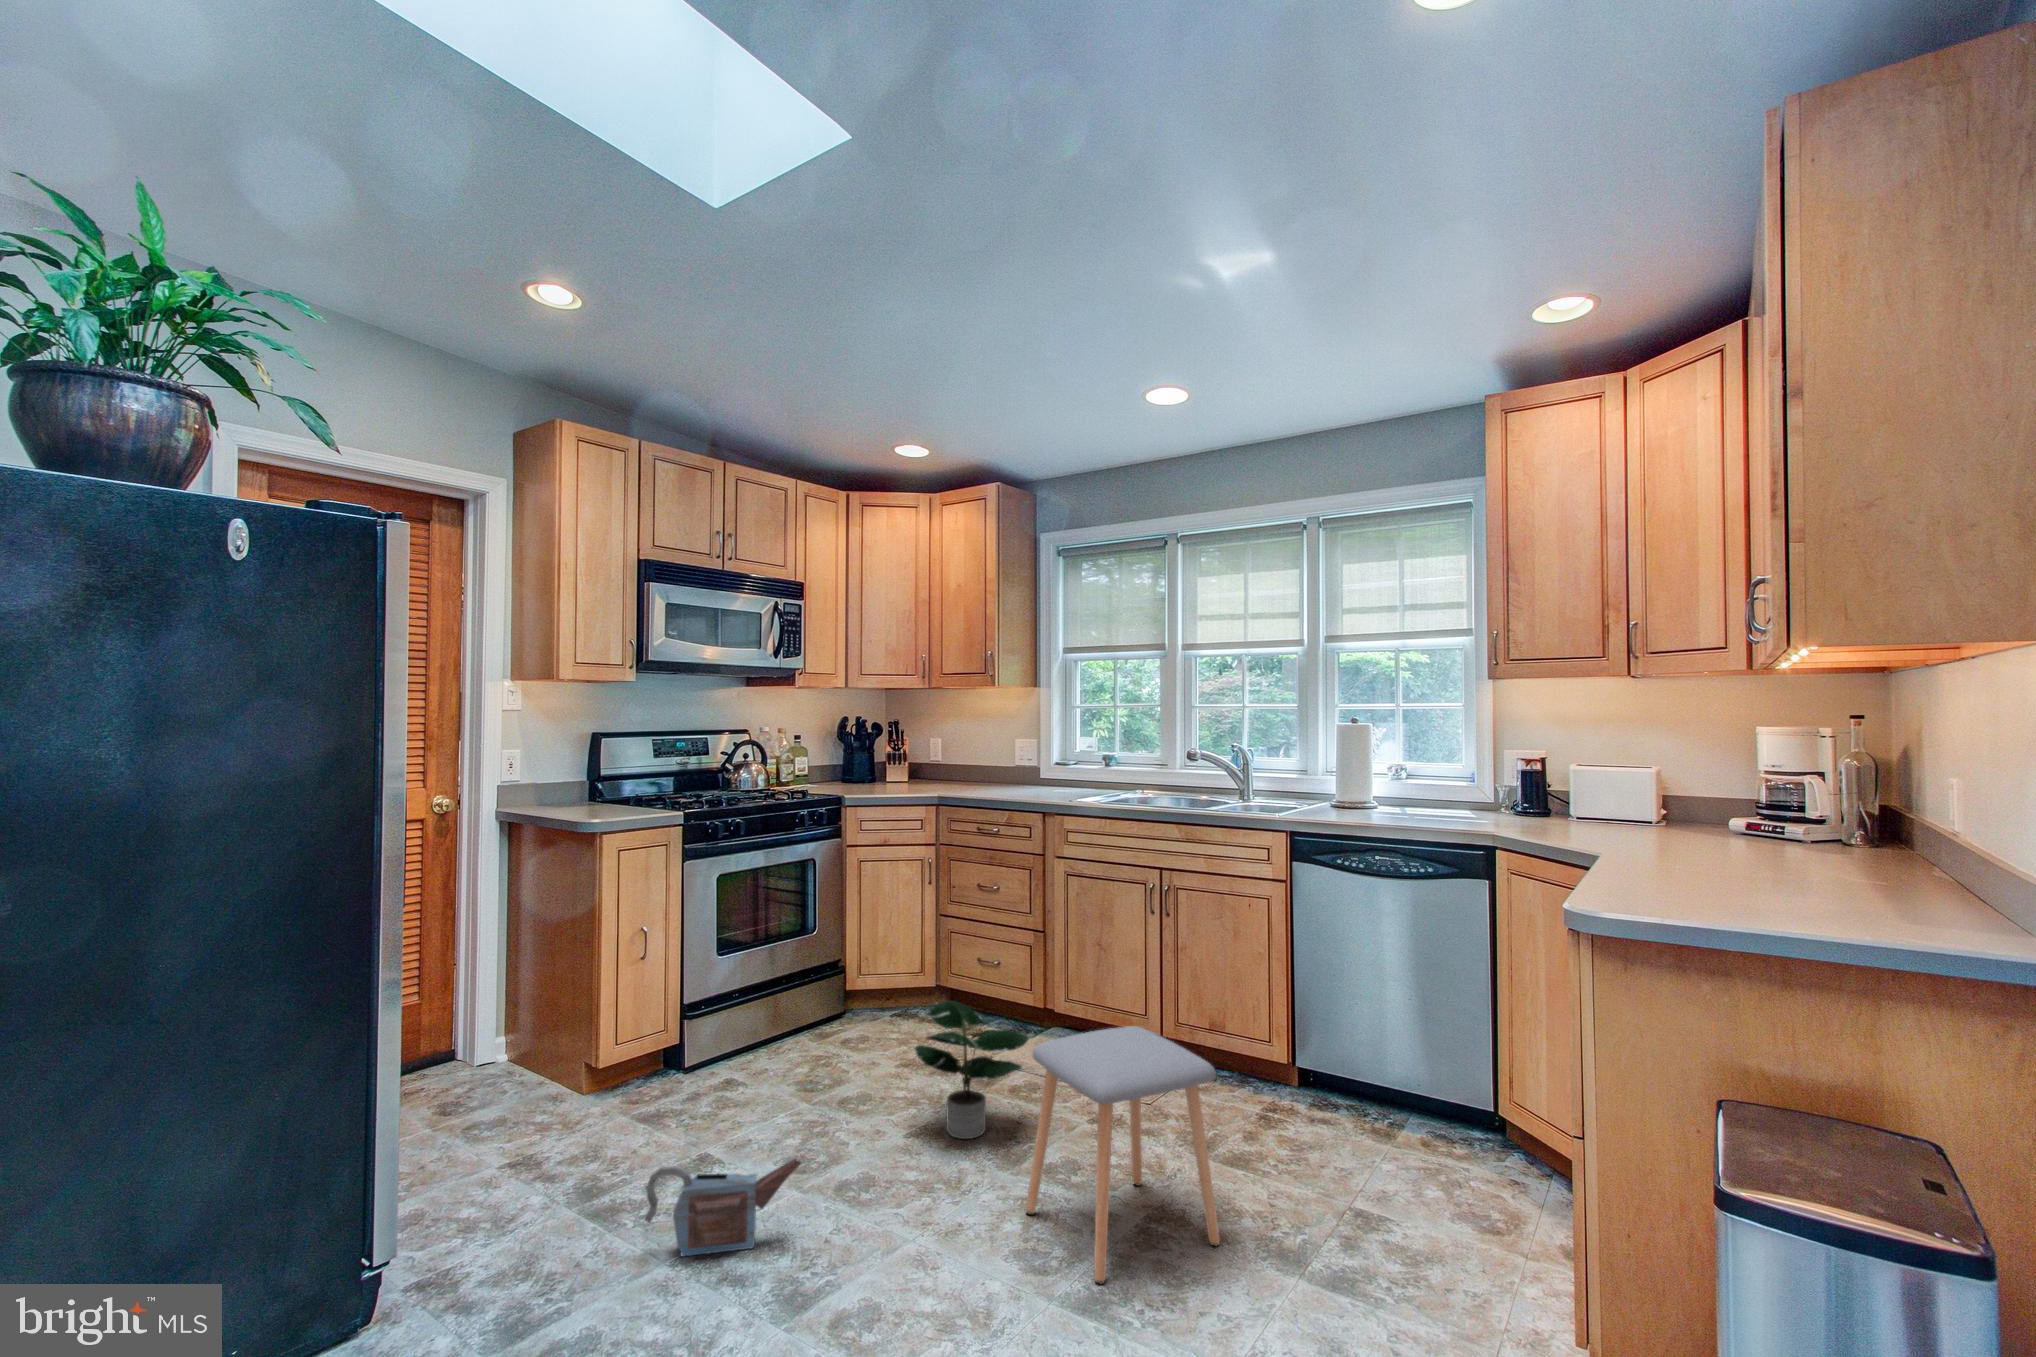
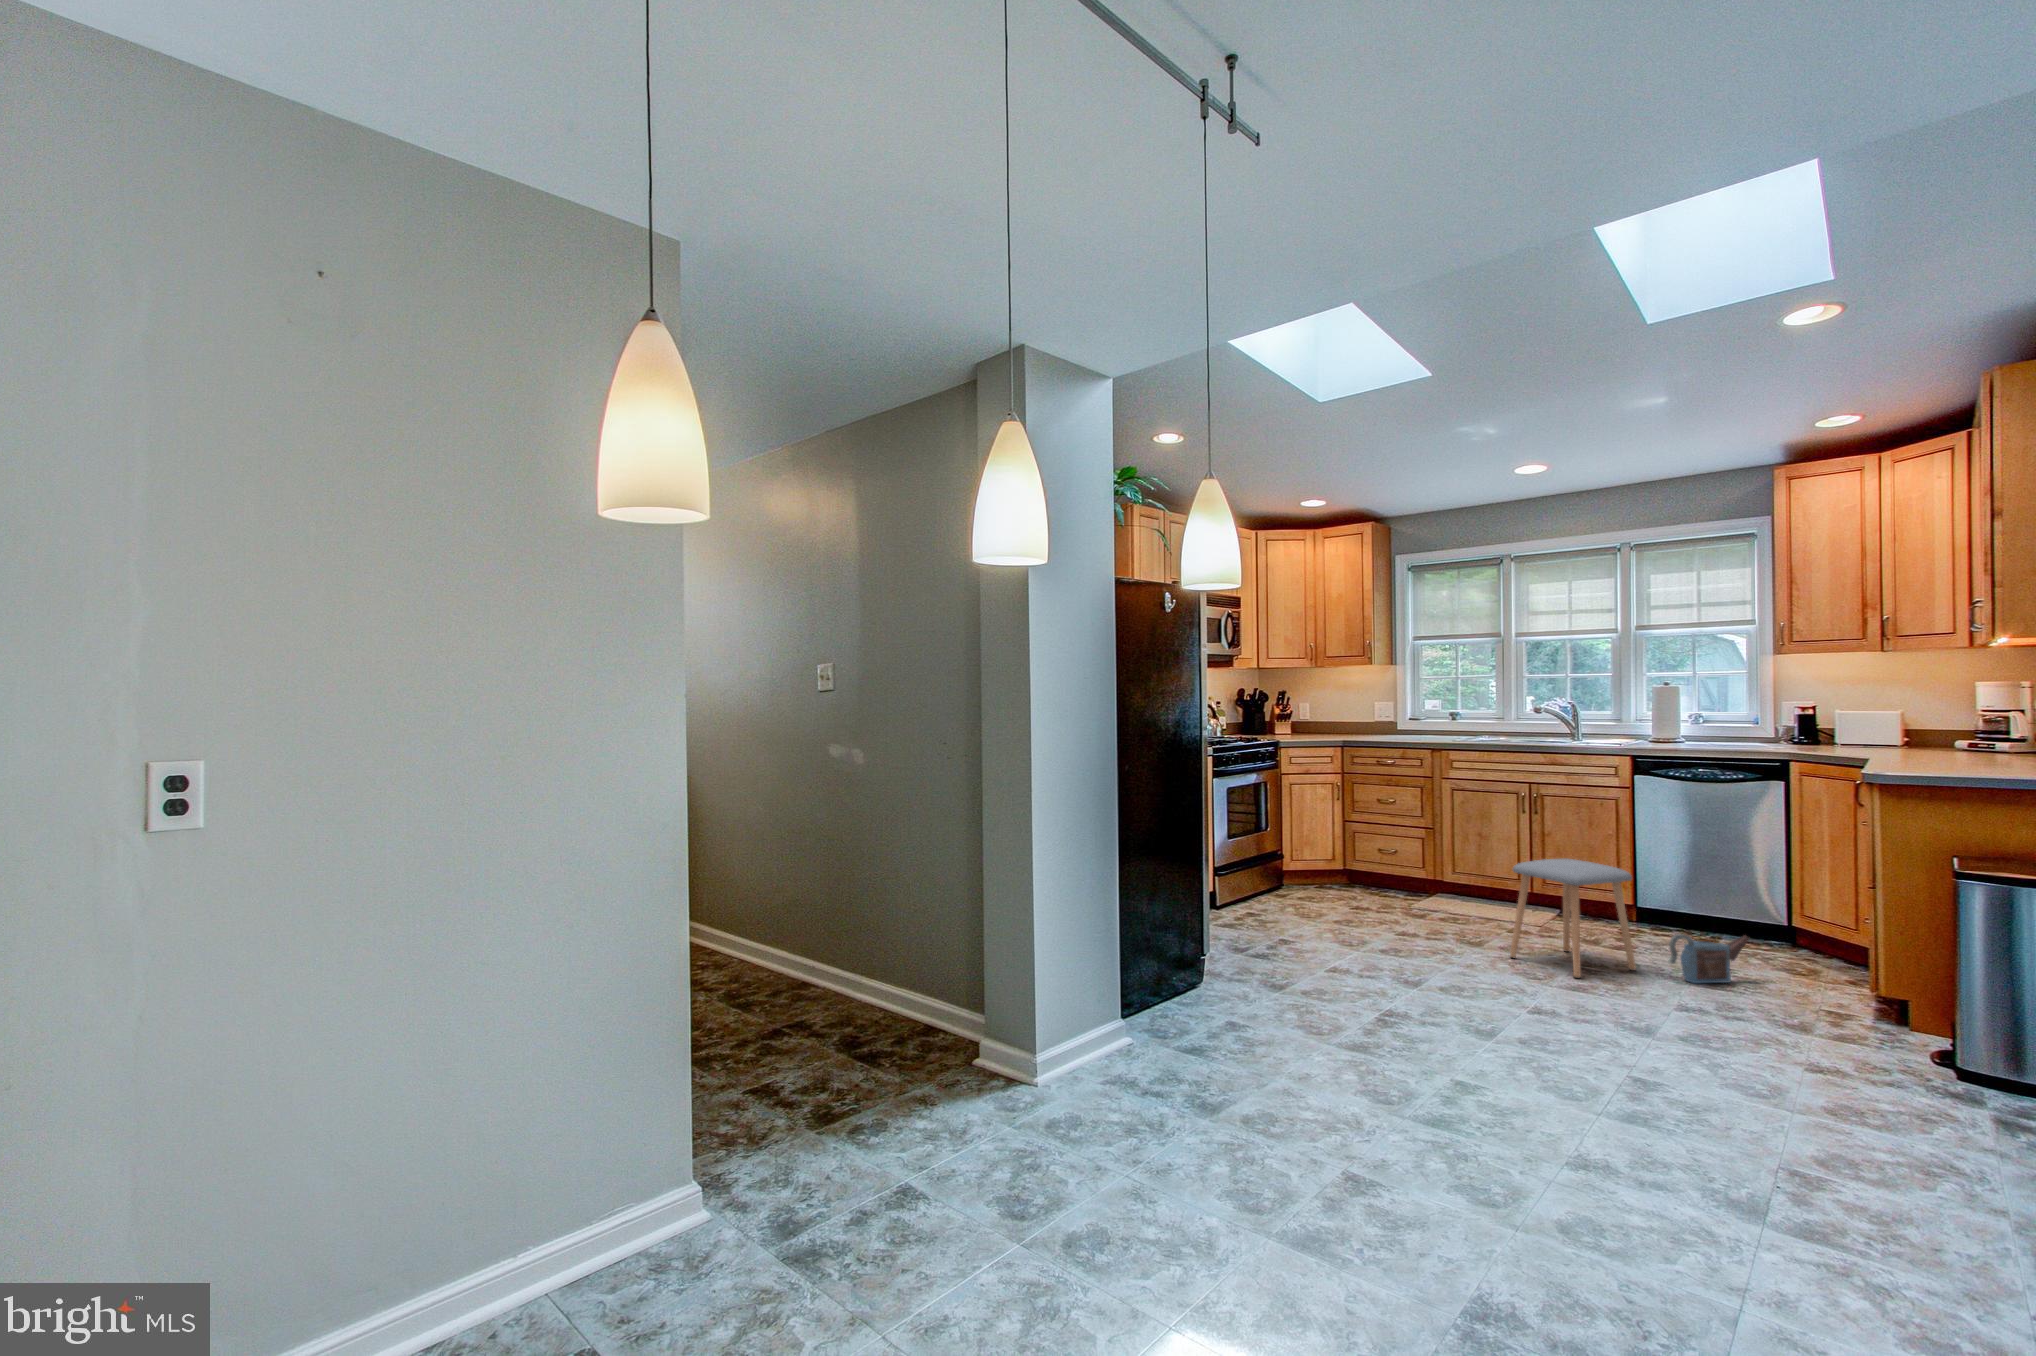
potted plant: present [914,1001,1029,1139] -> none [1403,857,1477,934]
watering can: present [644,1159,801,1256] -> present [1669,934,1750,984]

